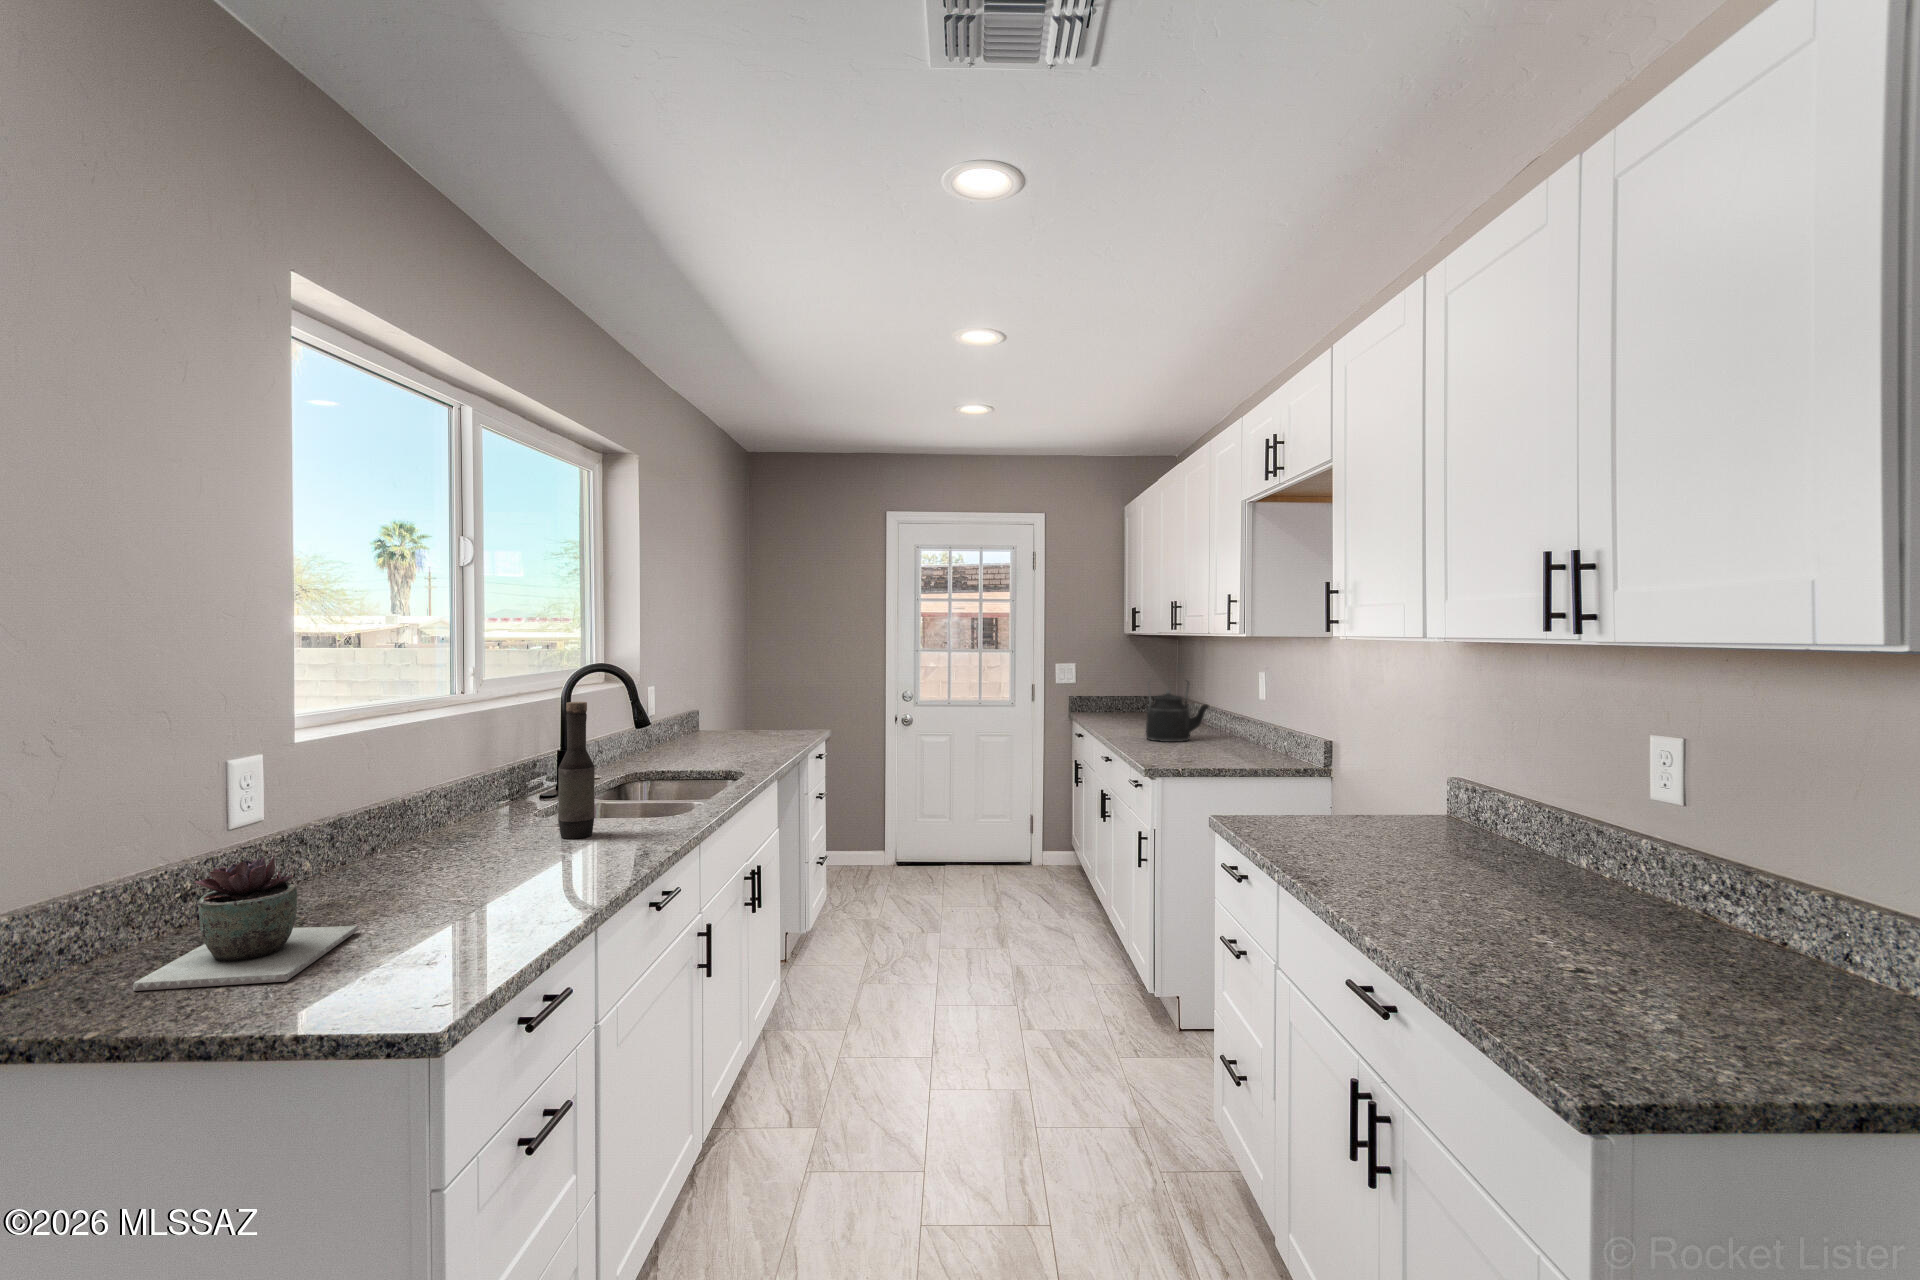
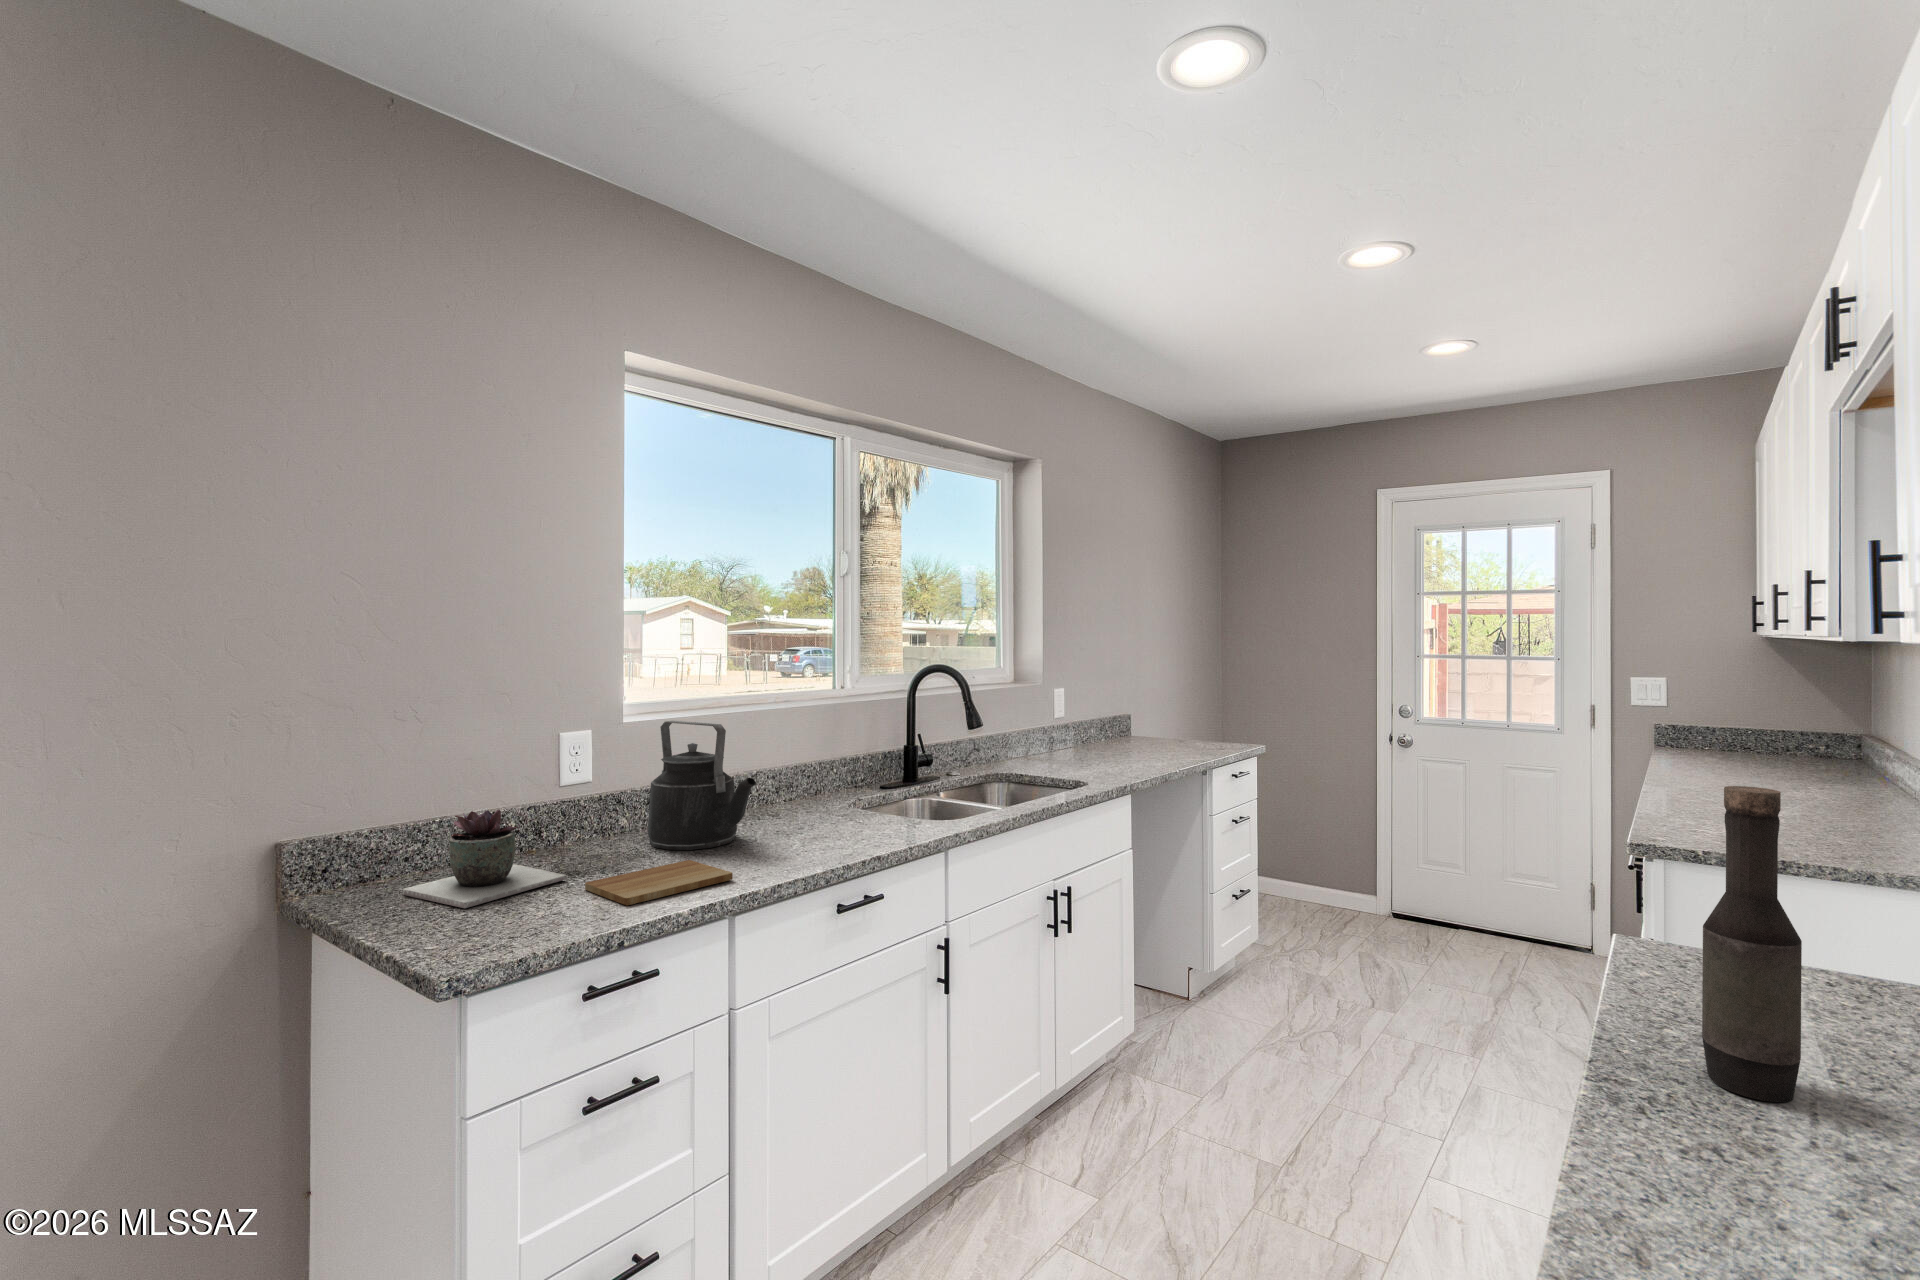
kettle: present [1146,680,1209,742] -> present [648,721,756,850]
bottle: present [558,702,595,839] -> present [1702,786,1802,1102]
cutting board: none [408,886,569,937] -> present [585,860,733,905]

